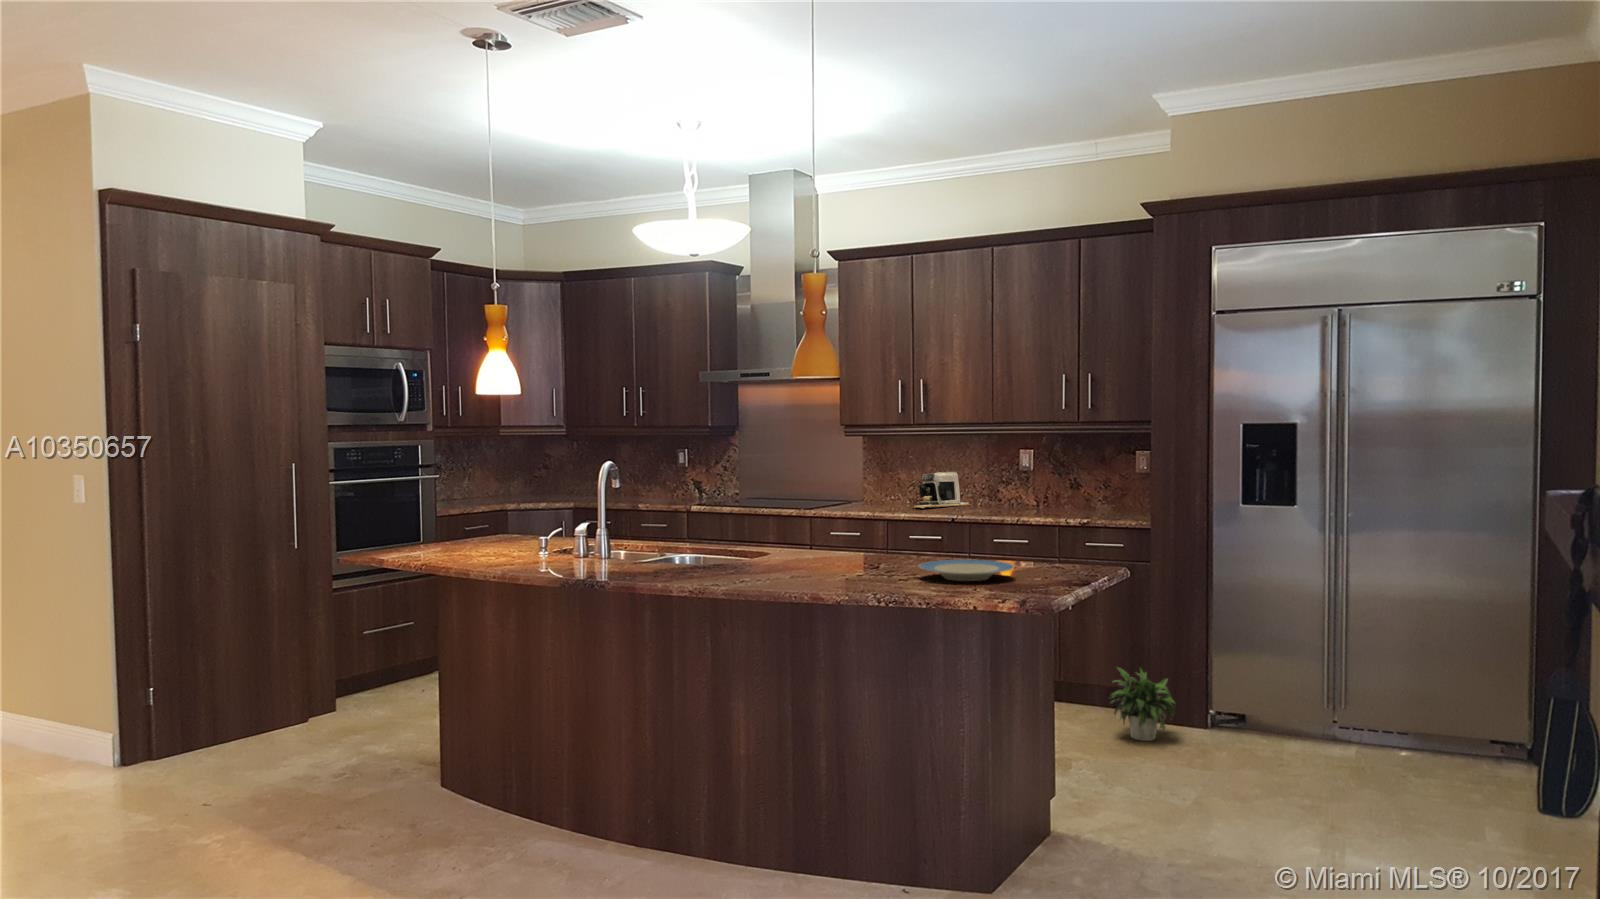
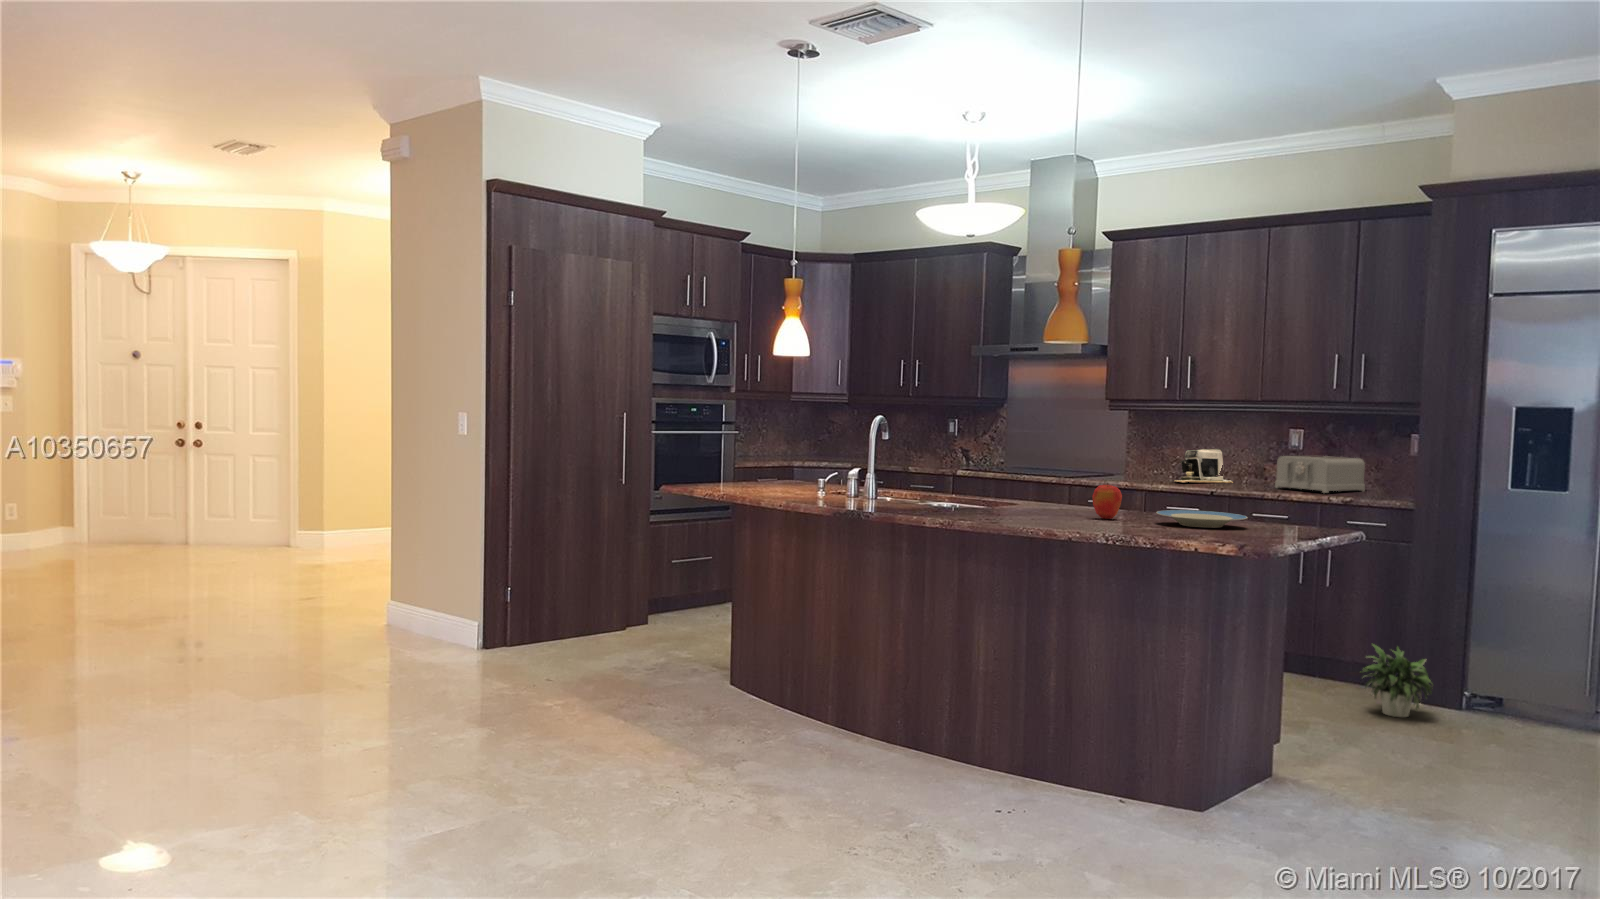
toaster: none [1011,474,1094,513] -> present [1275,456,1365,493]
apple: none [848,535,881,575] -> present [1092,484,1122,519]

